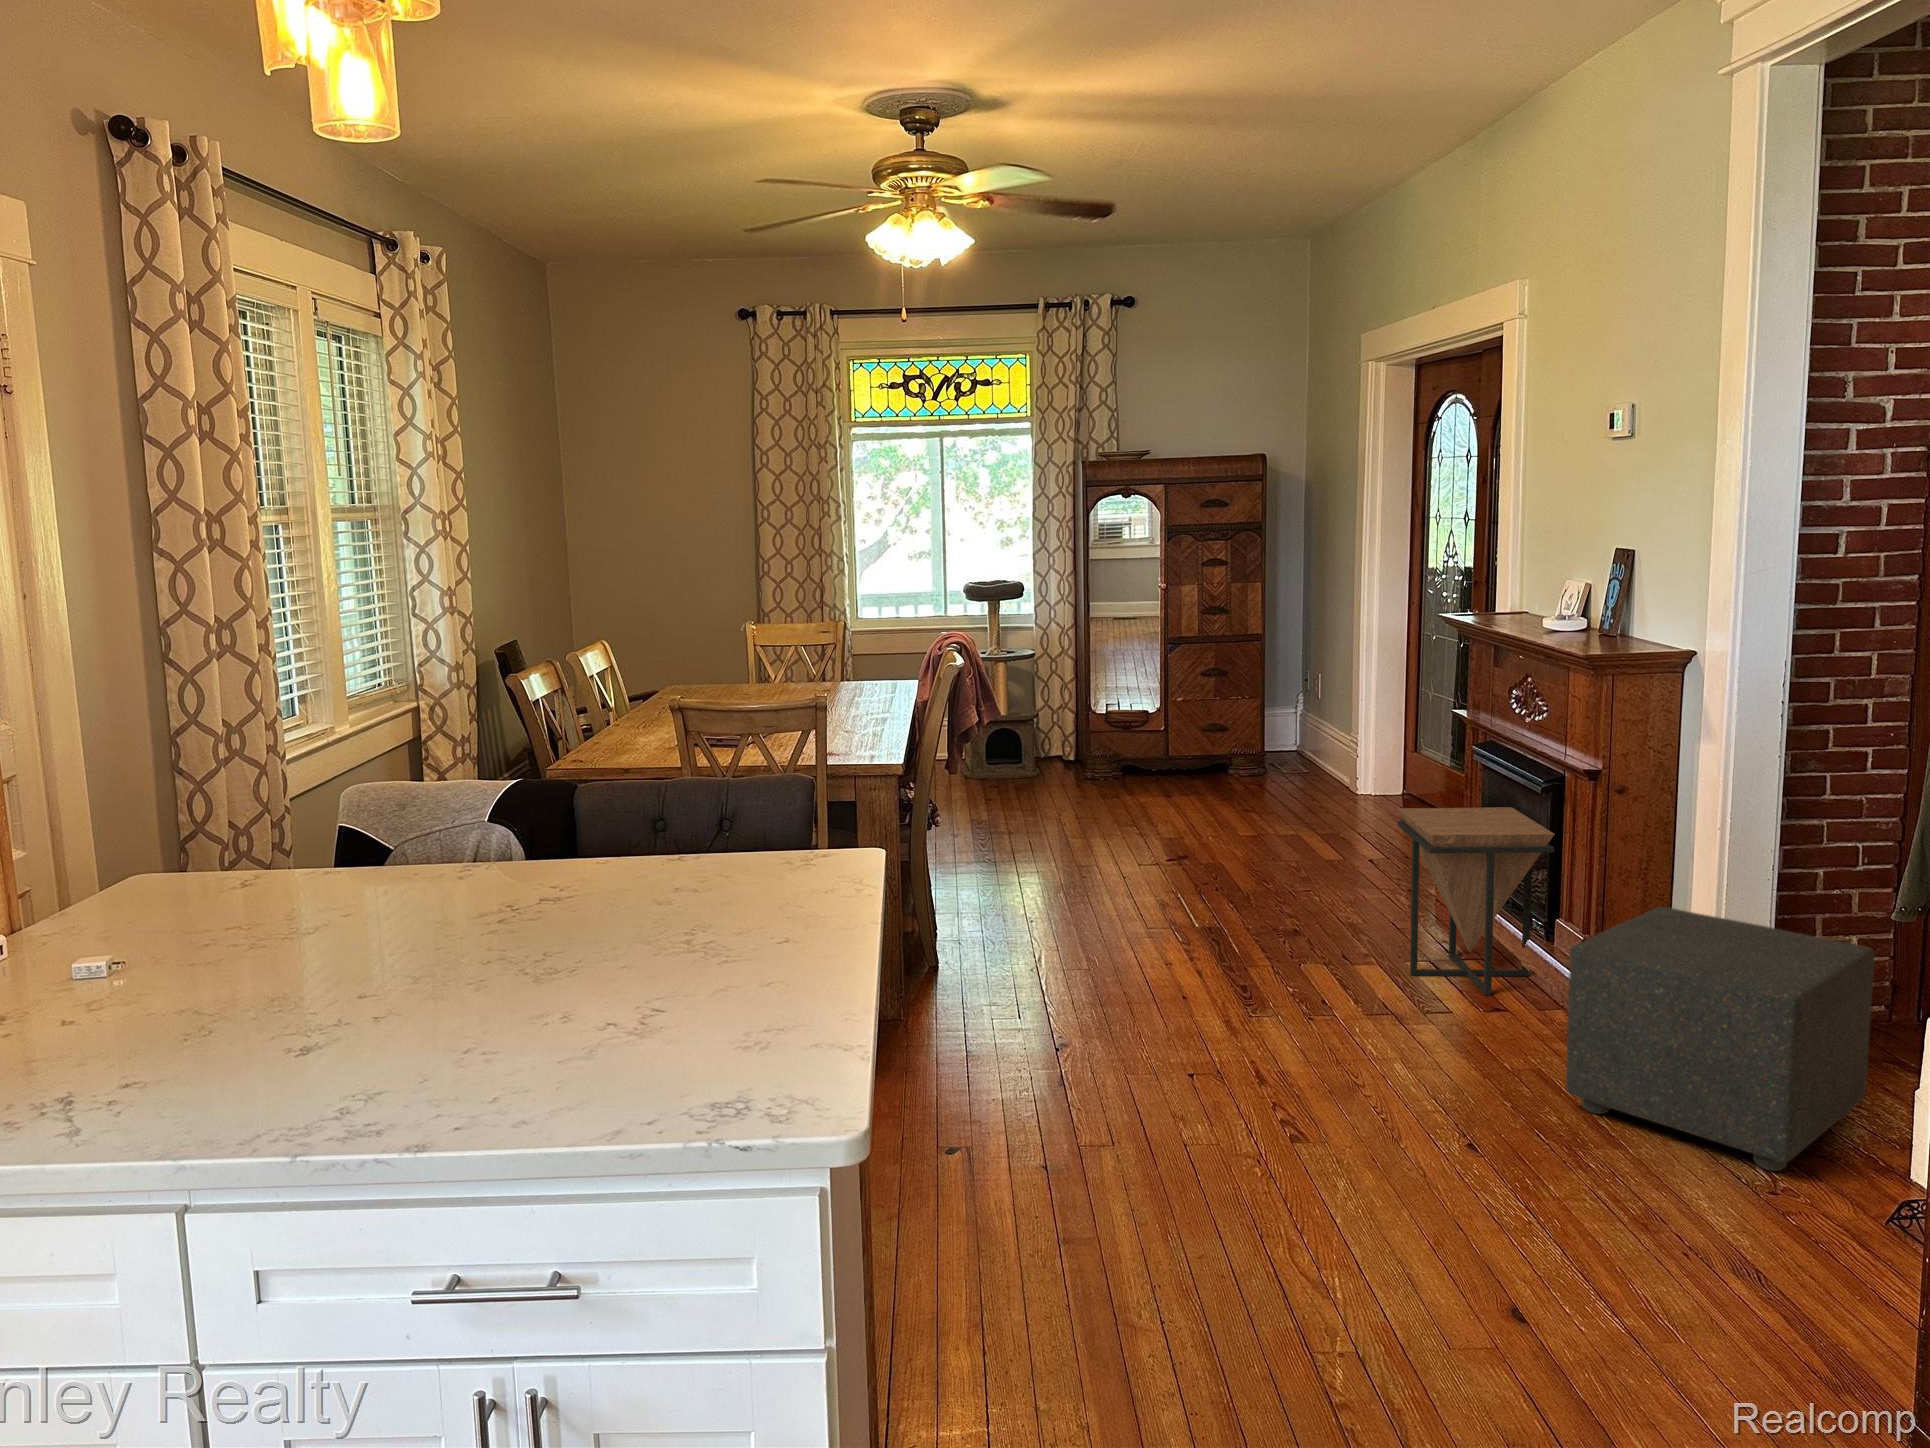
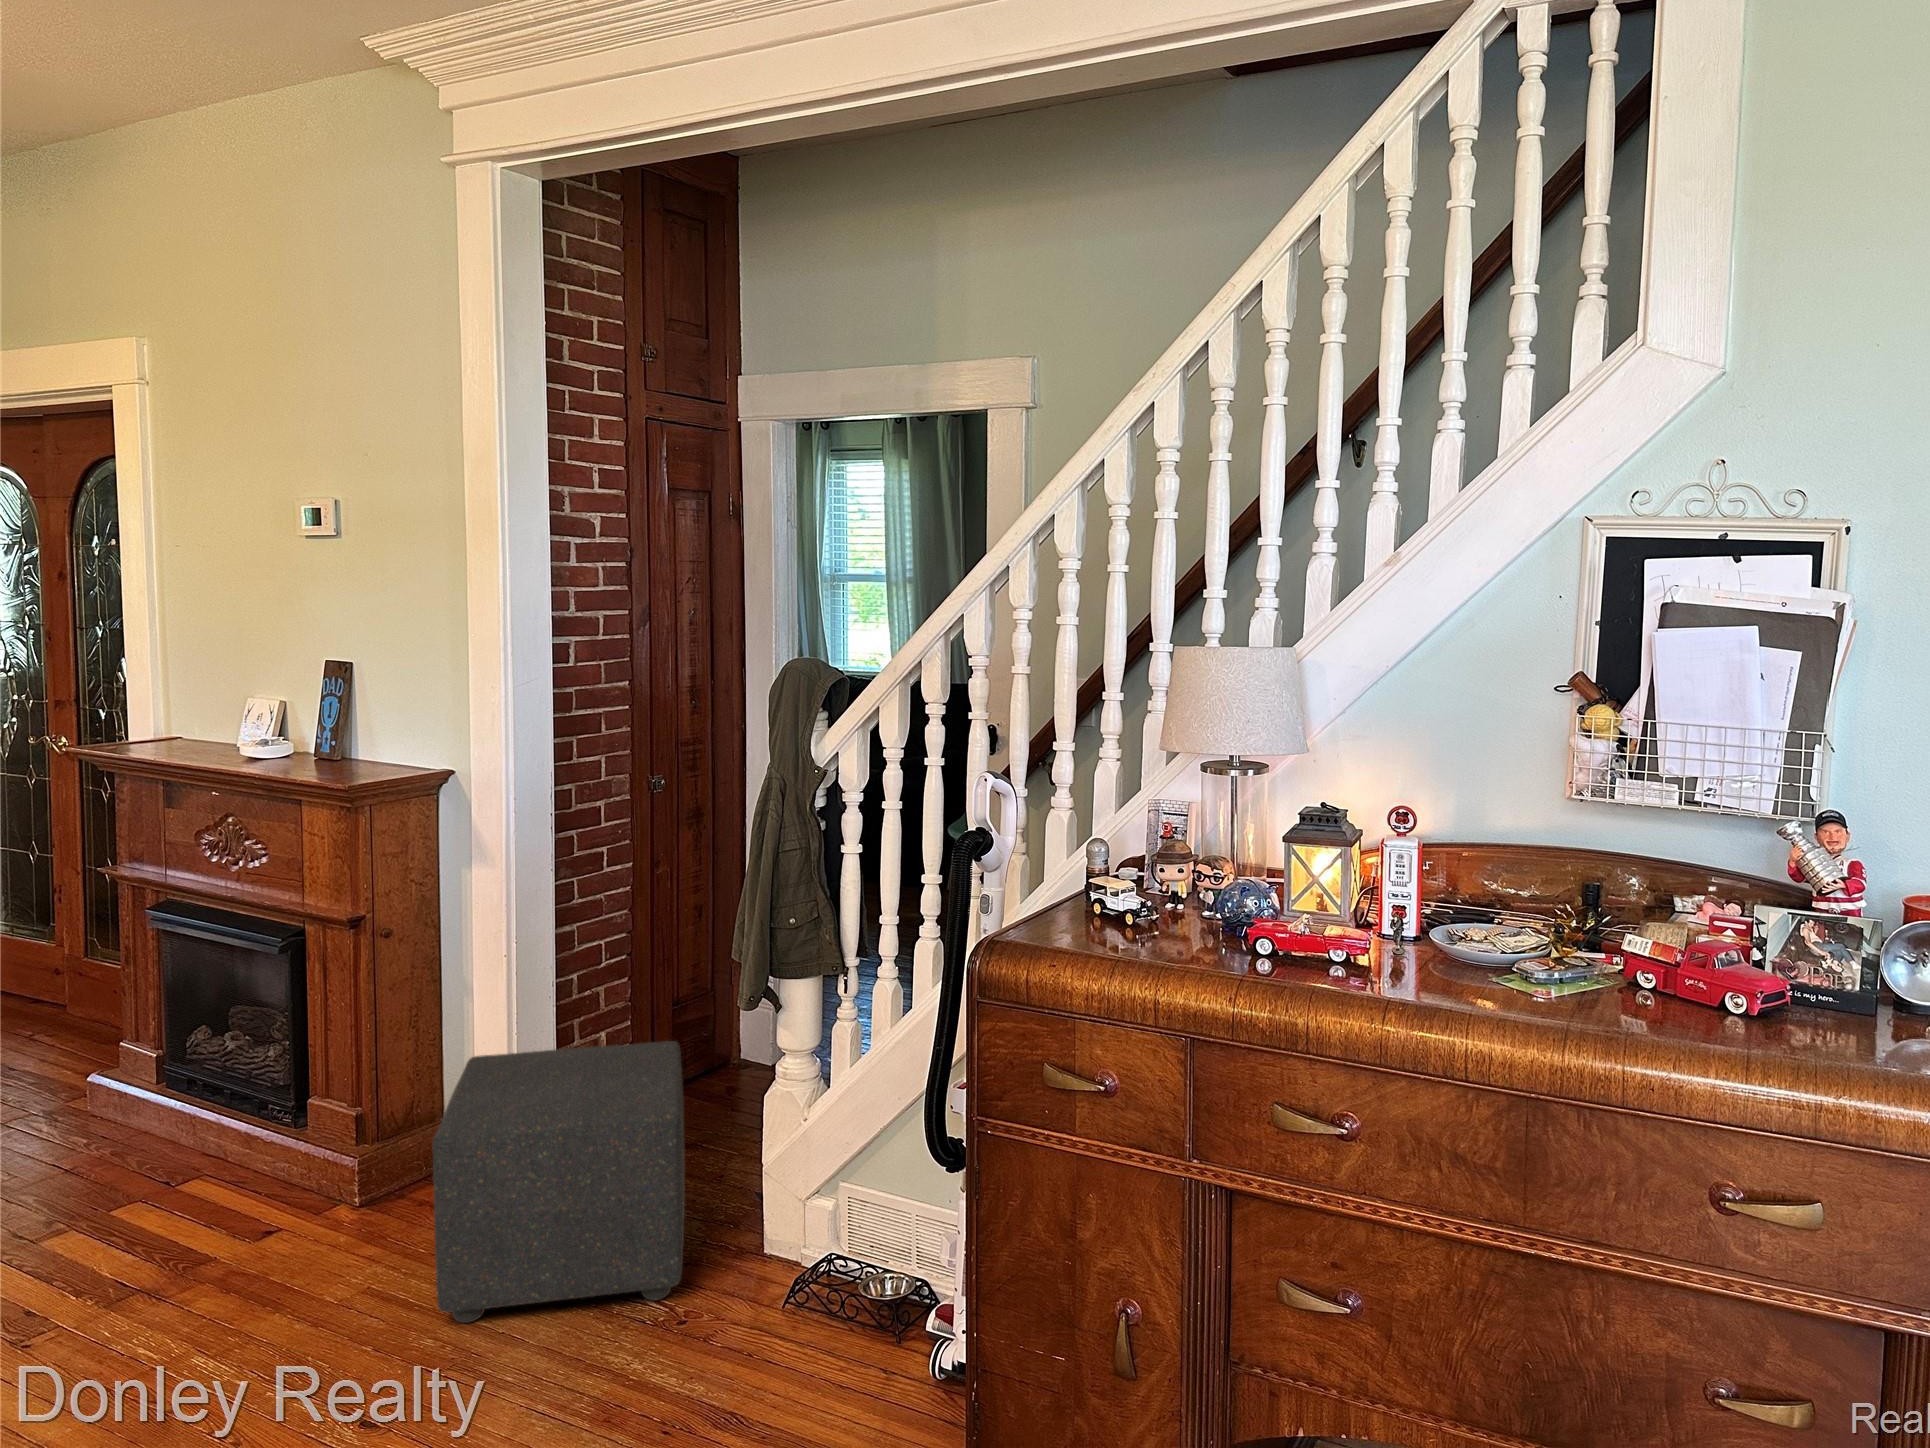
side table: present [1397,807,1554,995] -> none [75,981,312,1242]

